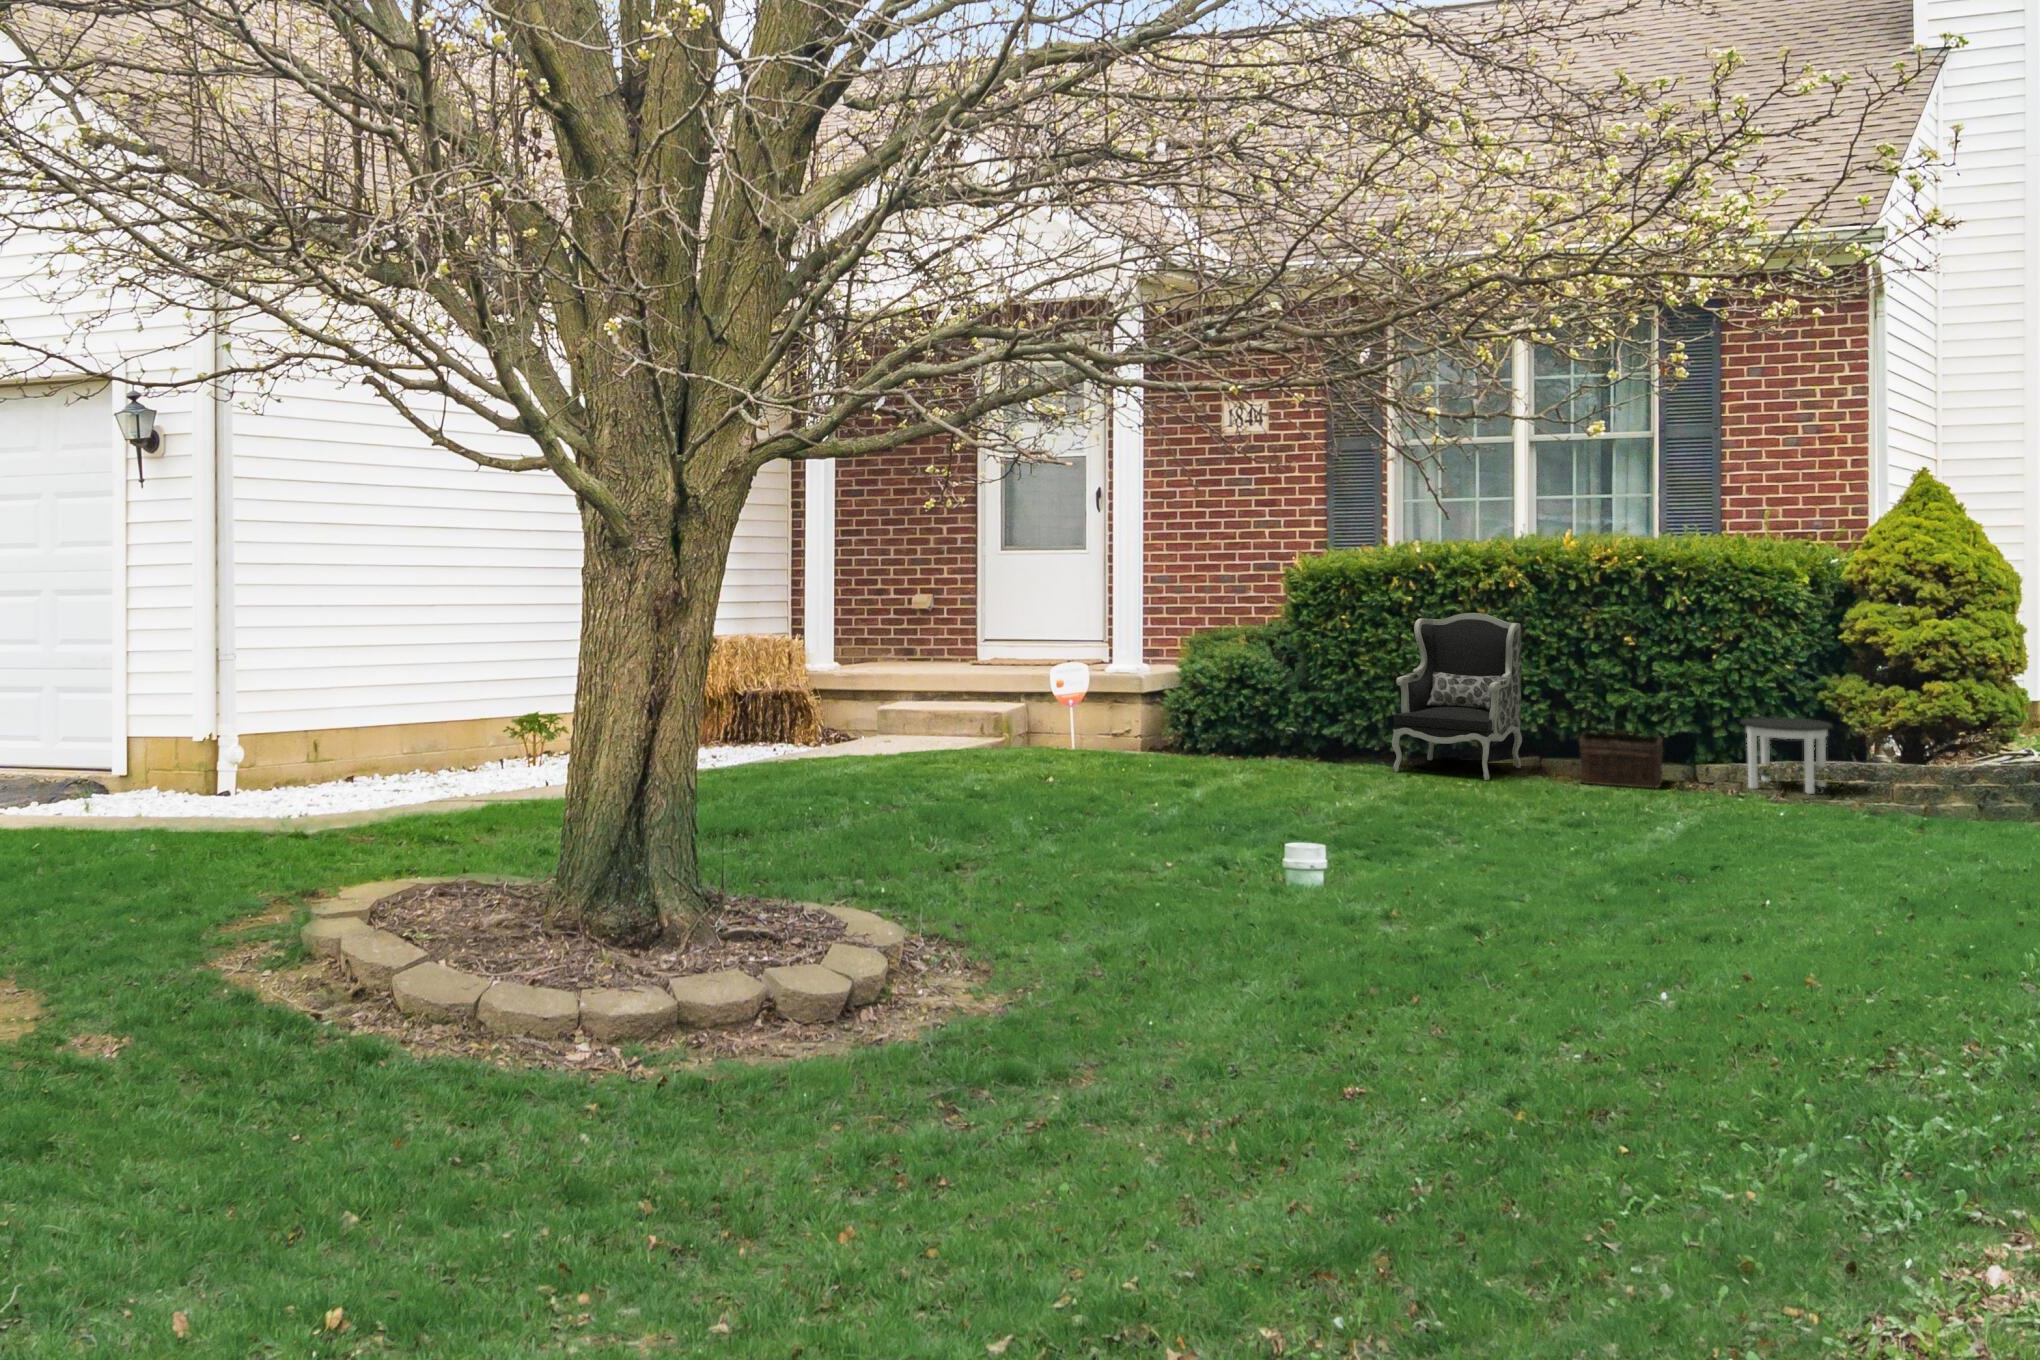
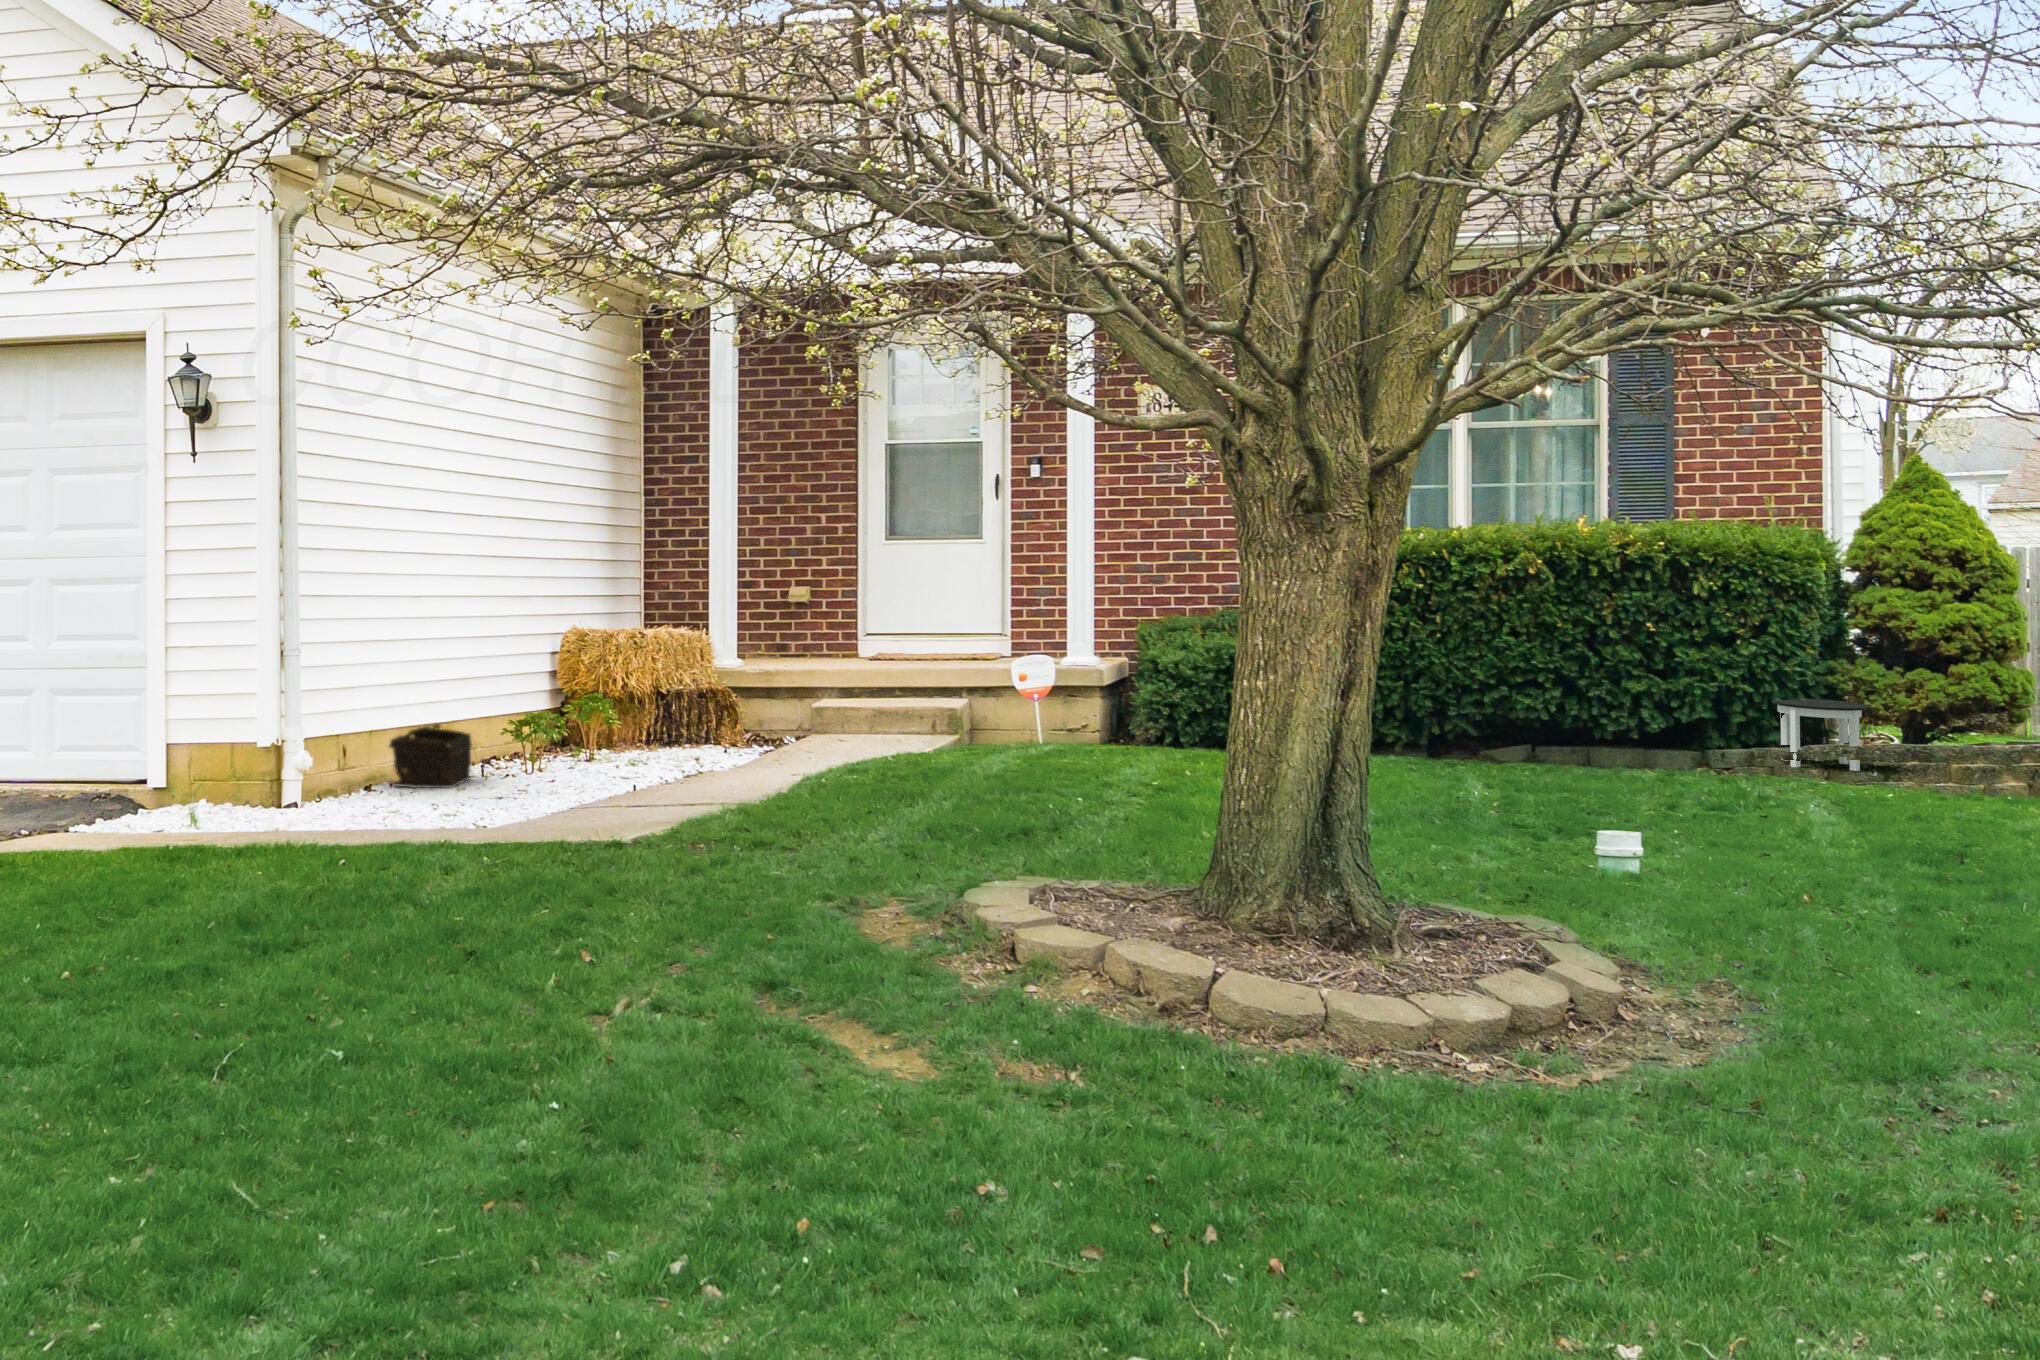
armchair: present [1392,613,1522,780] -> none [1446,600,1561,765]
basket: present [1579,727,1663,788] -> present [389,724,472,788]

